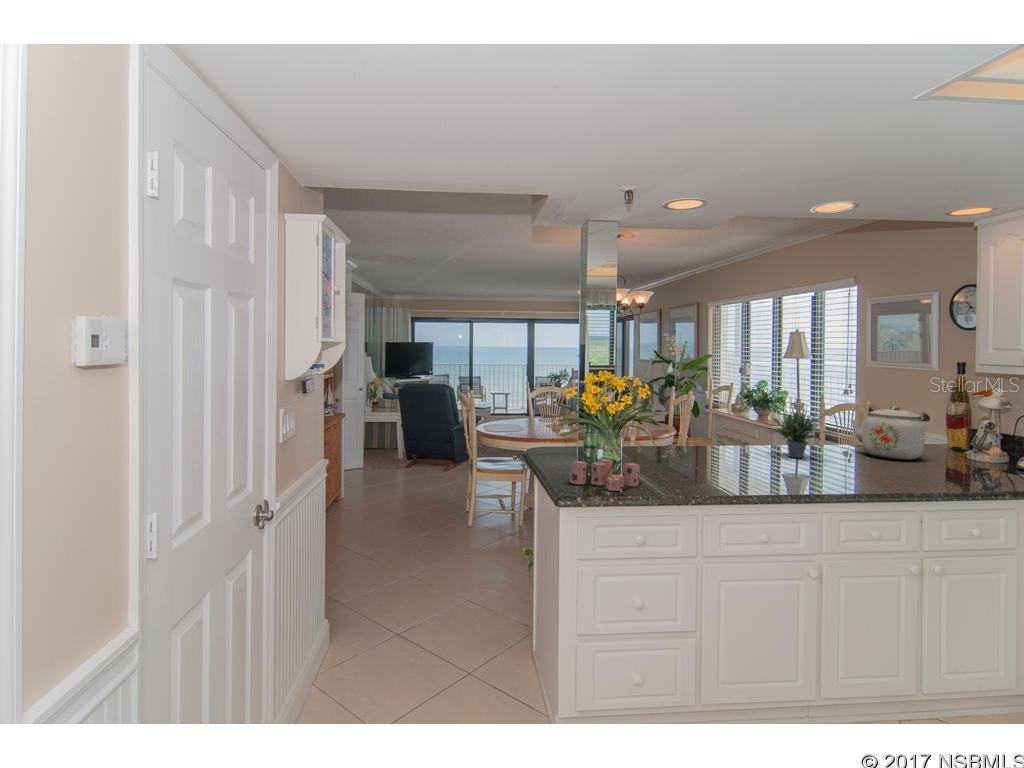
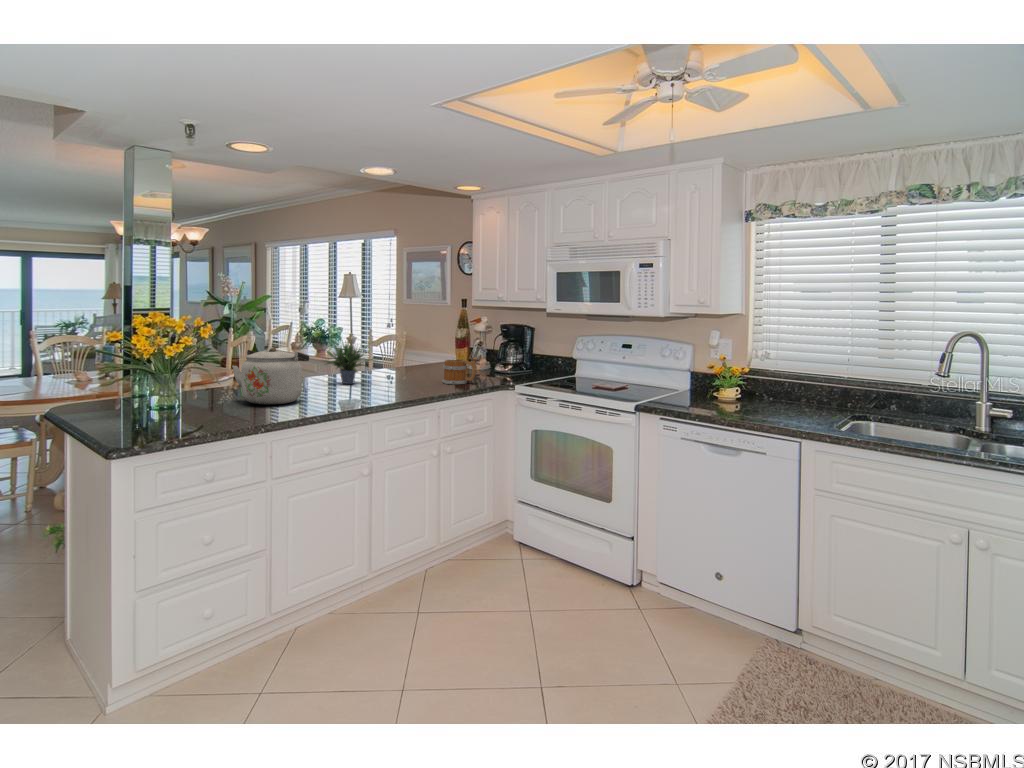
kettle: present [852,406,930,460] -> present [232,347,309,405]
mug: none [927,441,989,475] -> present [442,357,477,384]
candle: present [570,459,640,491] -> none [127,403,205,431]

